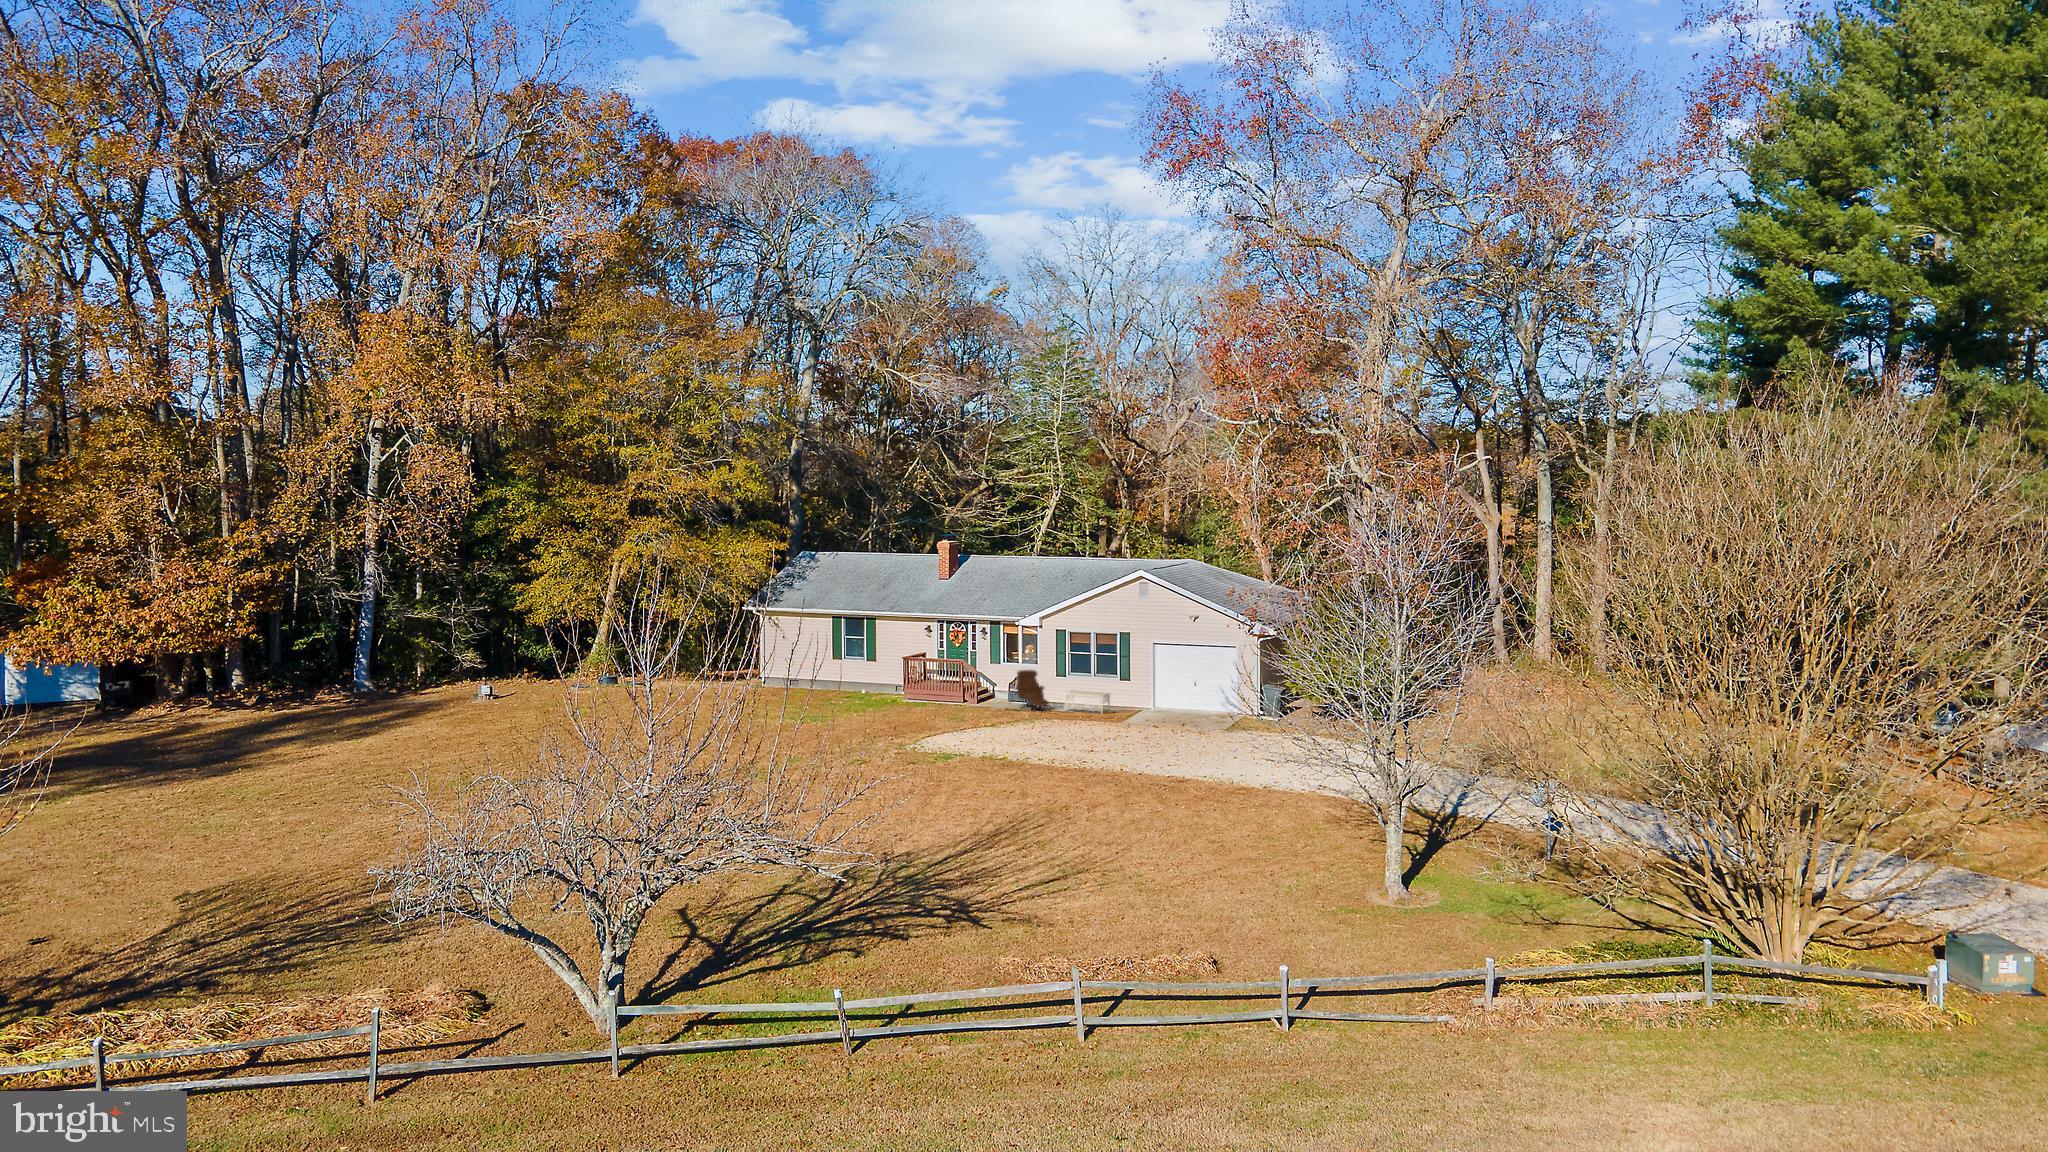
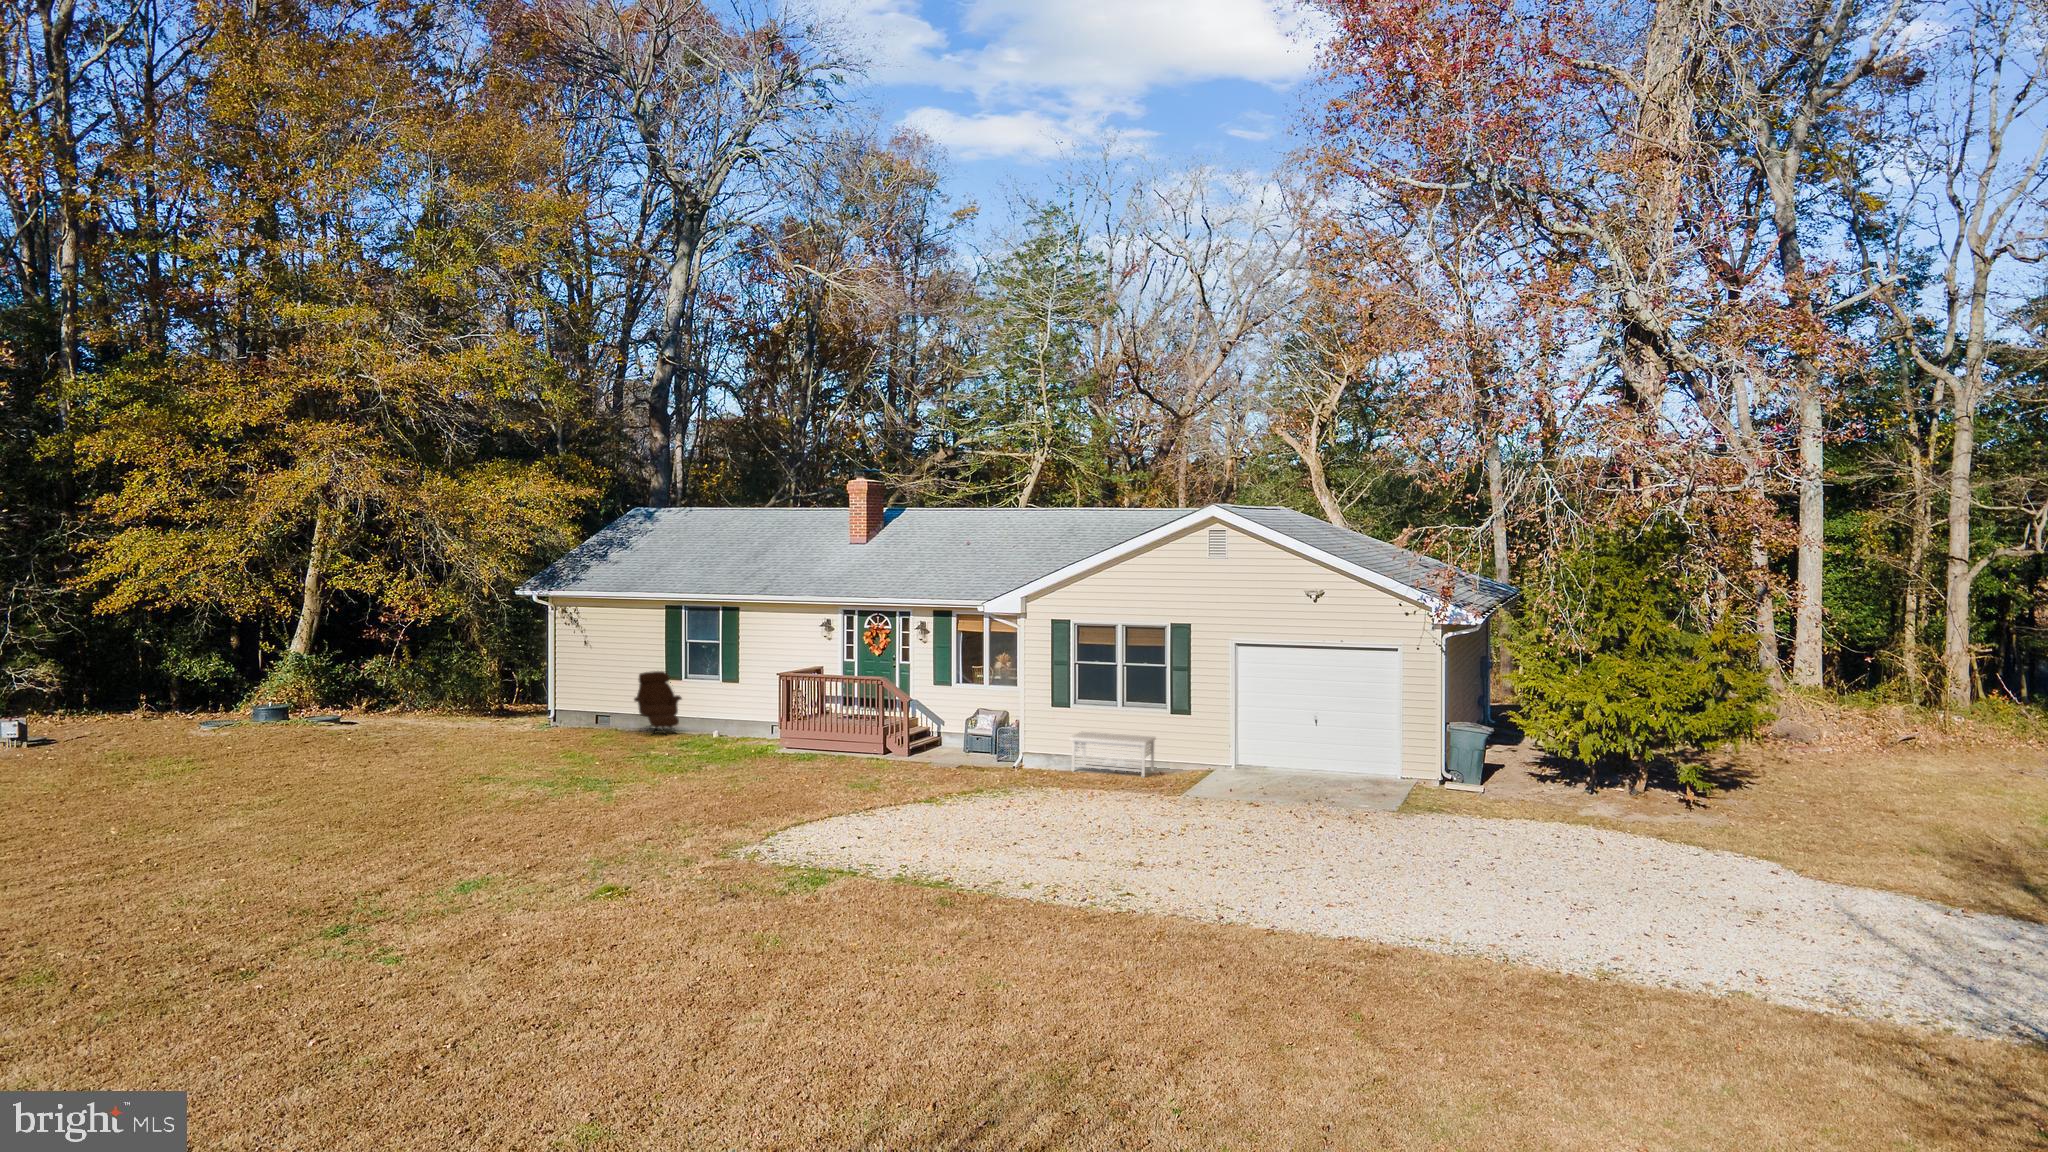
lounge chair: present [1016,670,1049,709] -> present [634,671,682,733]

